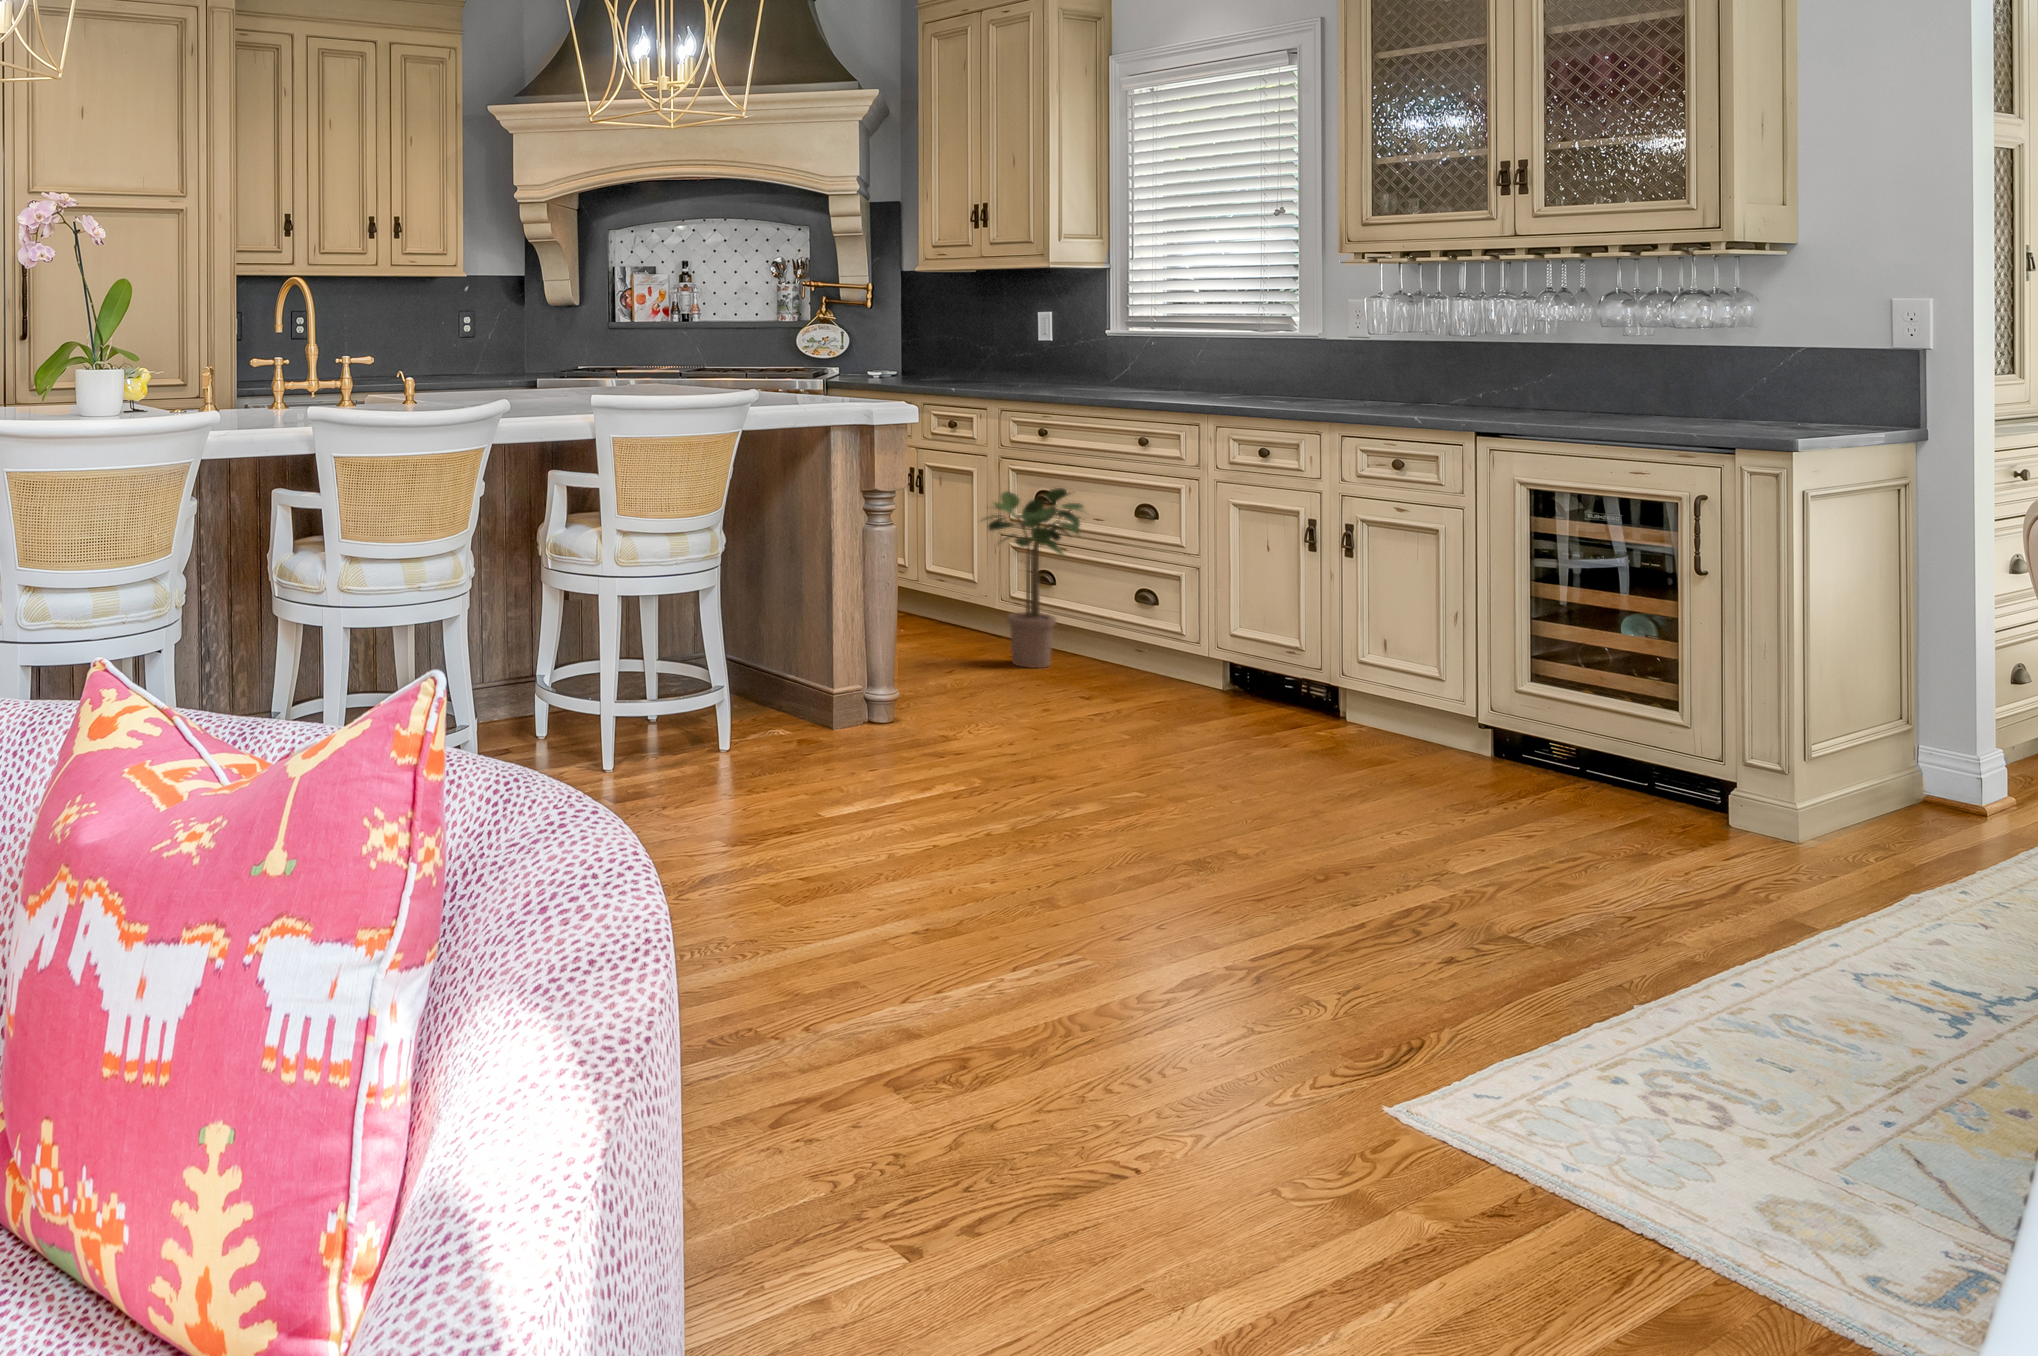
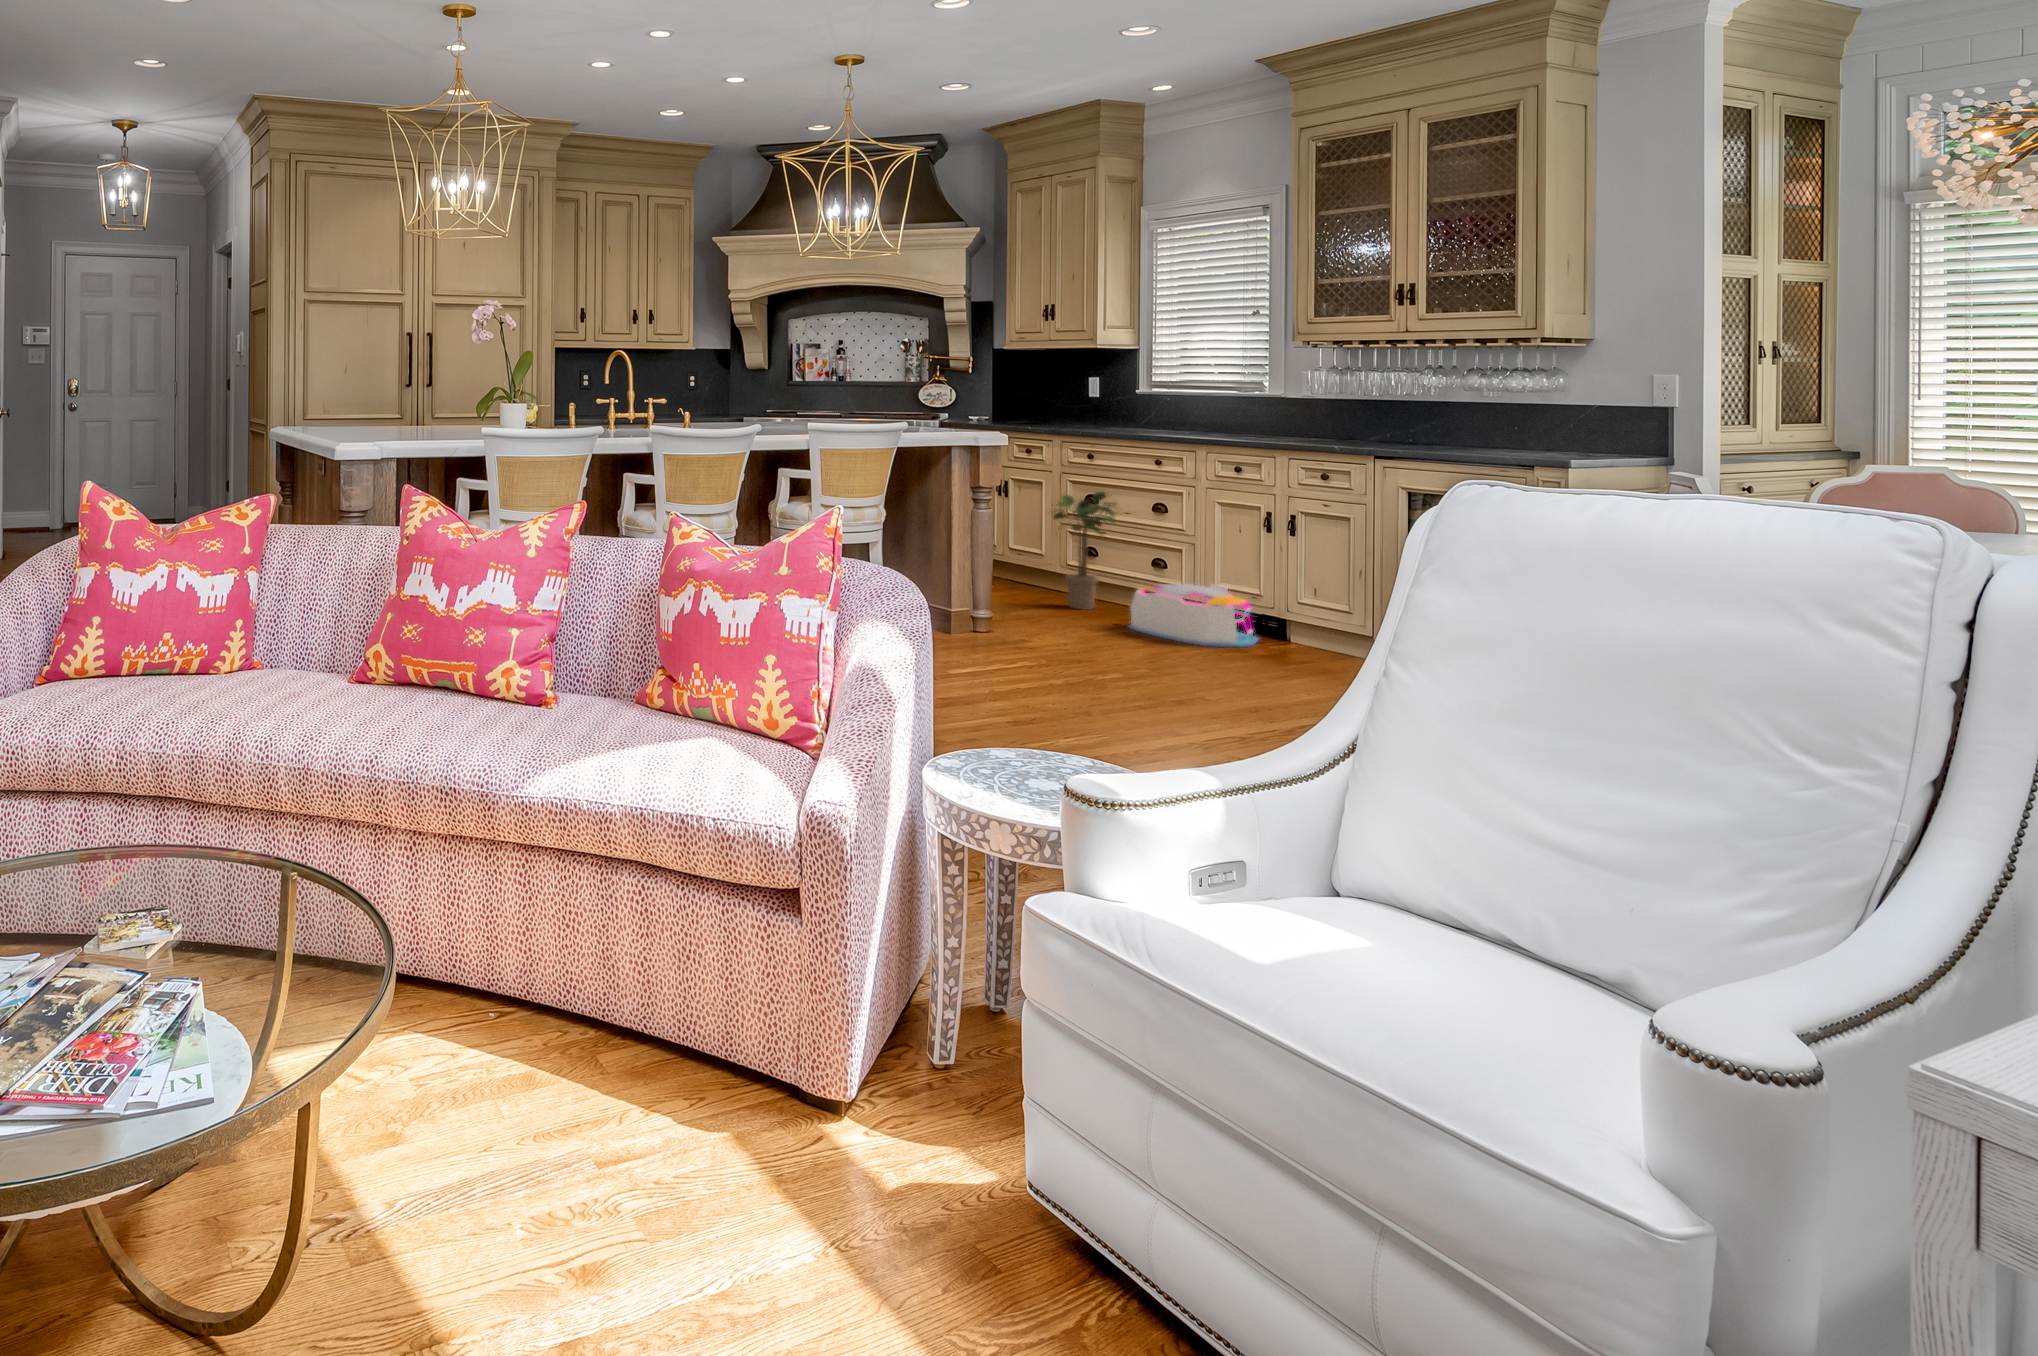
storage bin: none [1101,629,1298,733] -> present [1129,584,1258,647]

